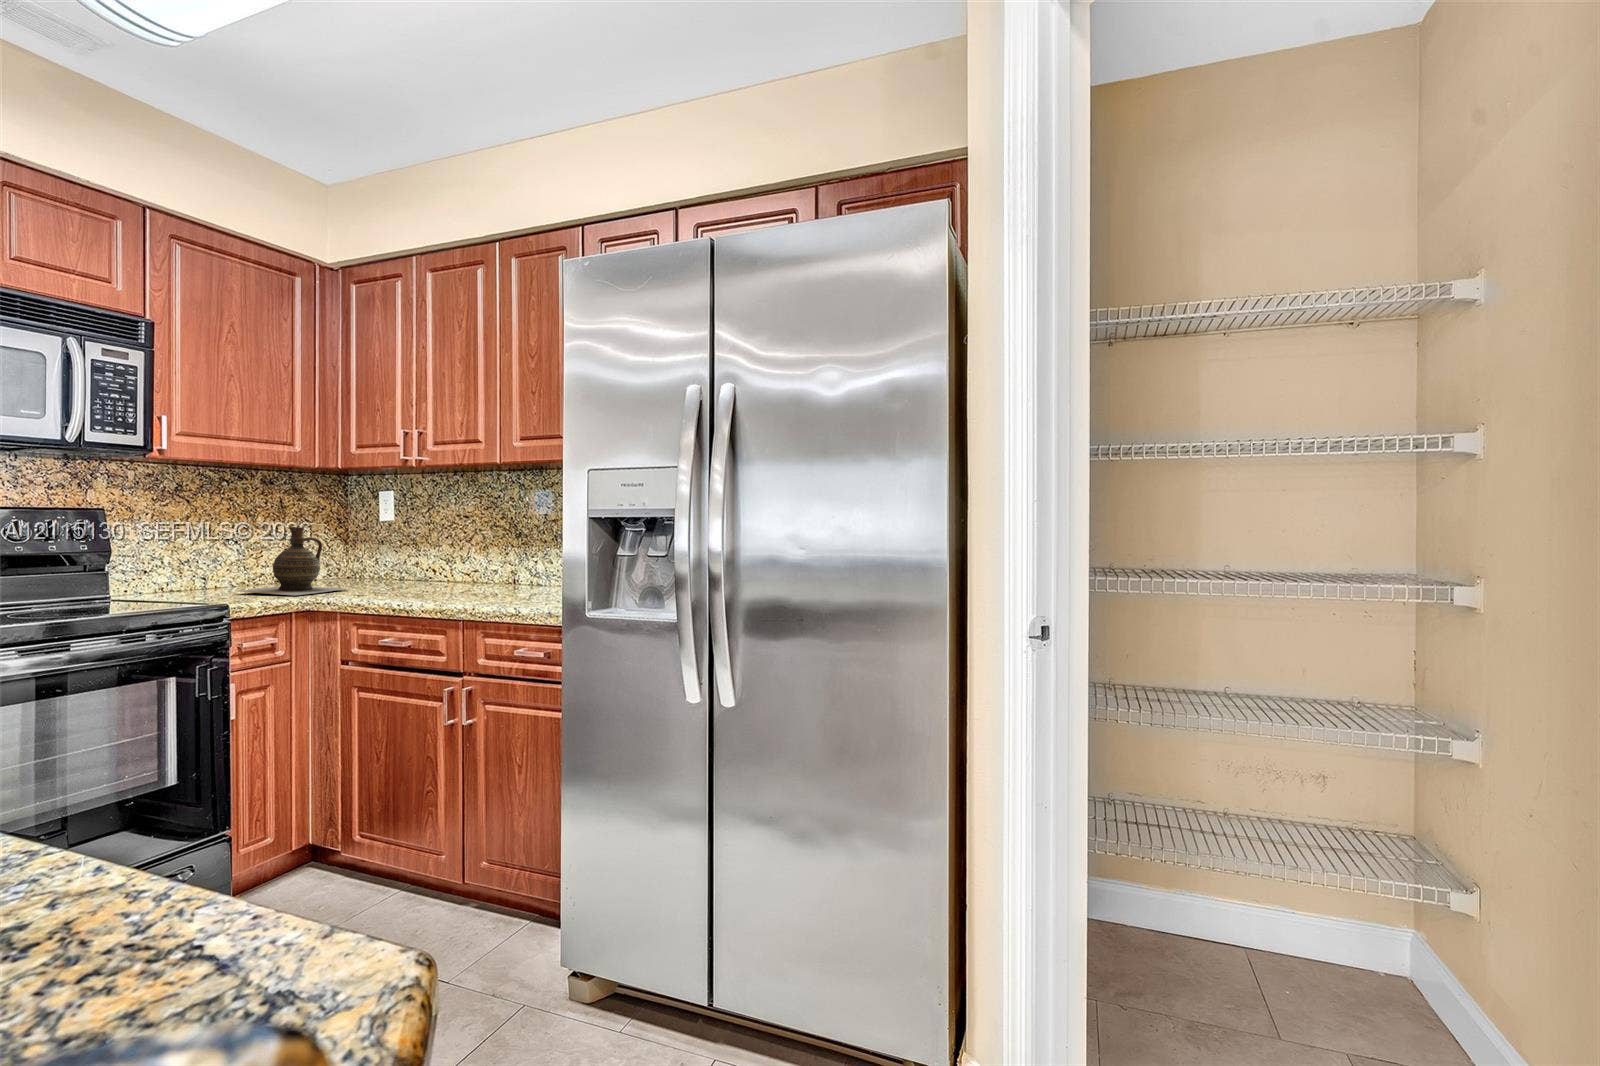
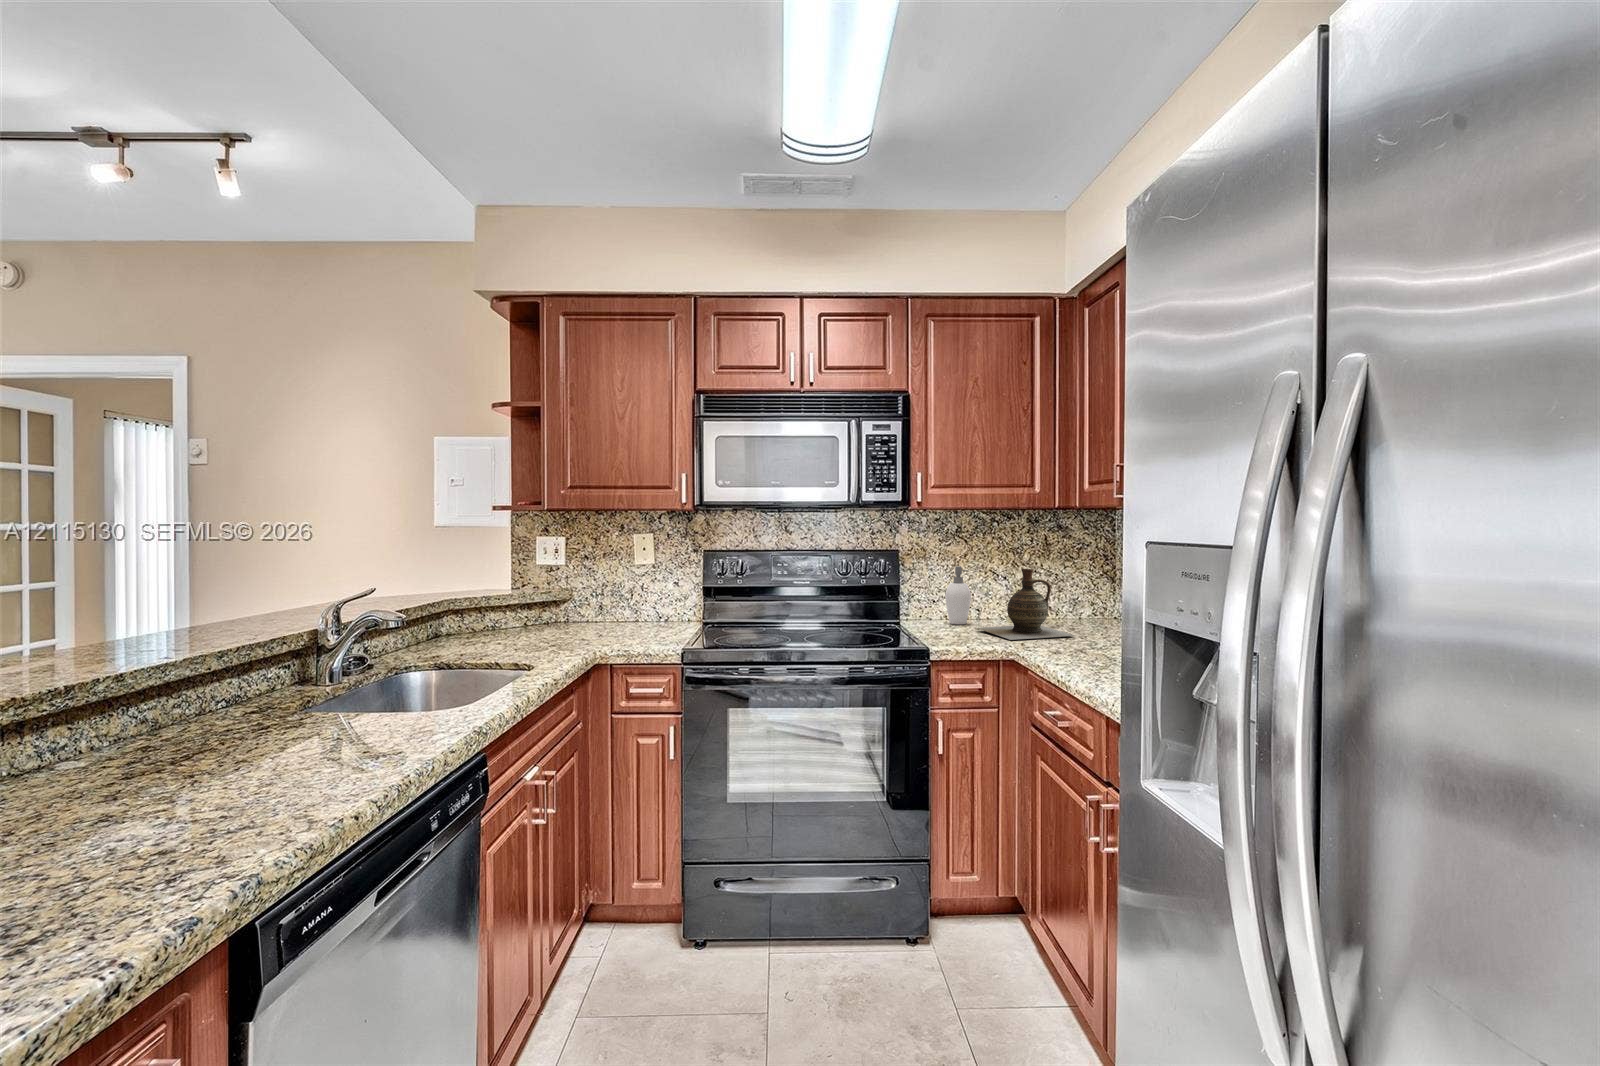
soap dispenser: none [172,528,220,593] -> present [945,566,971,624]

